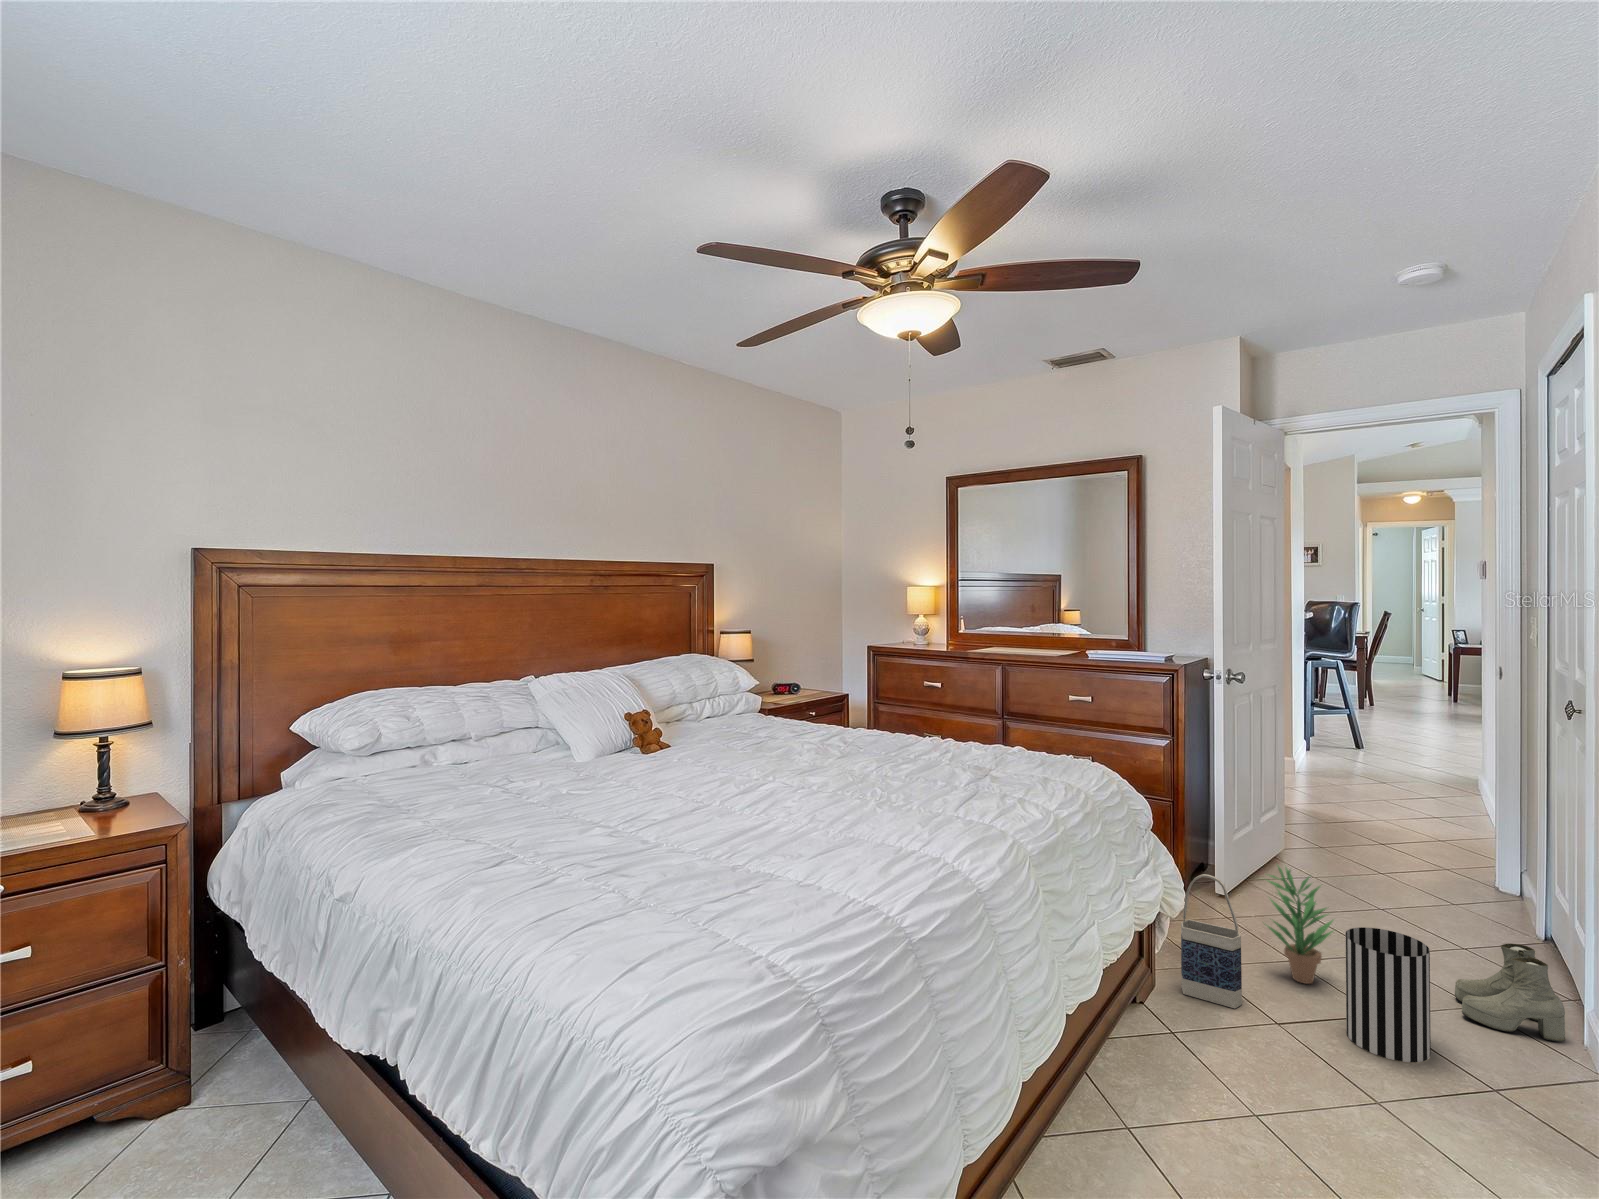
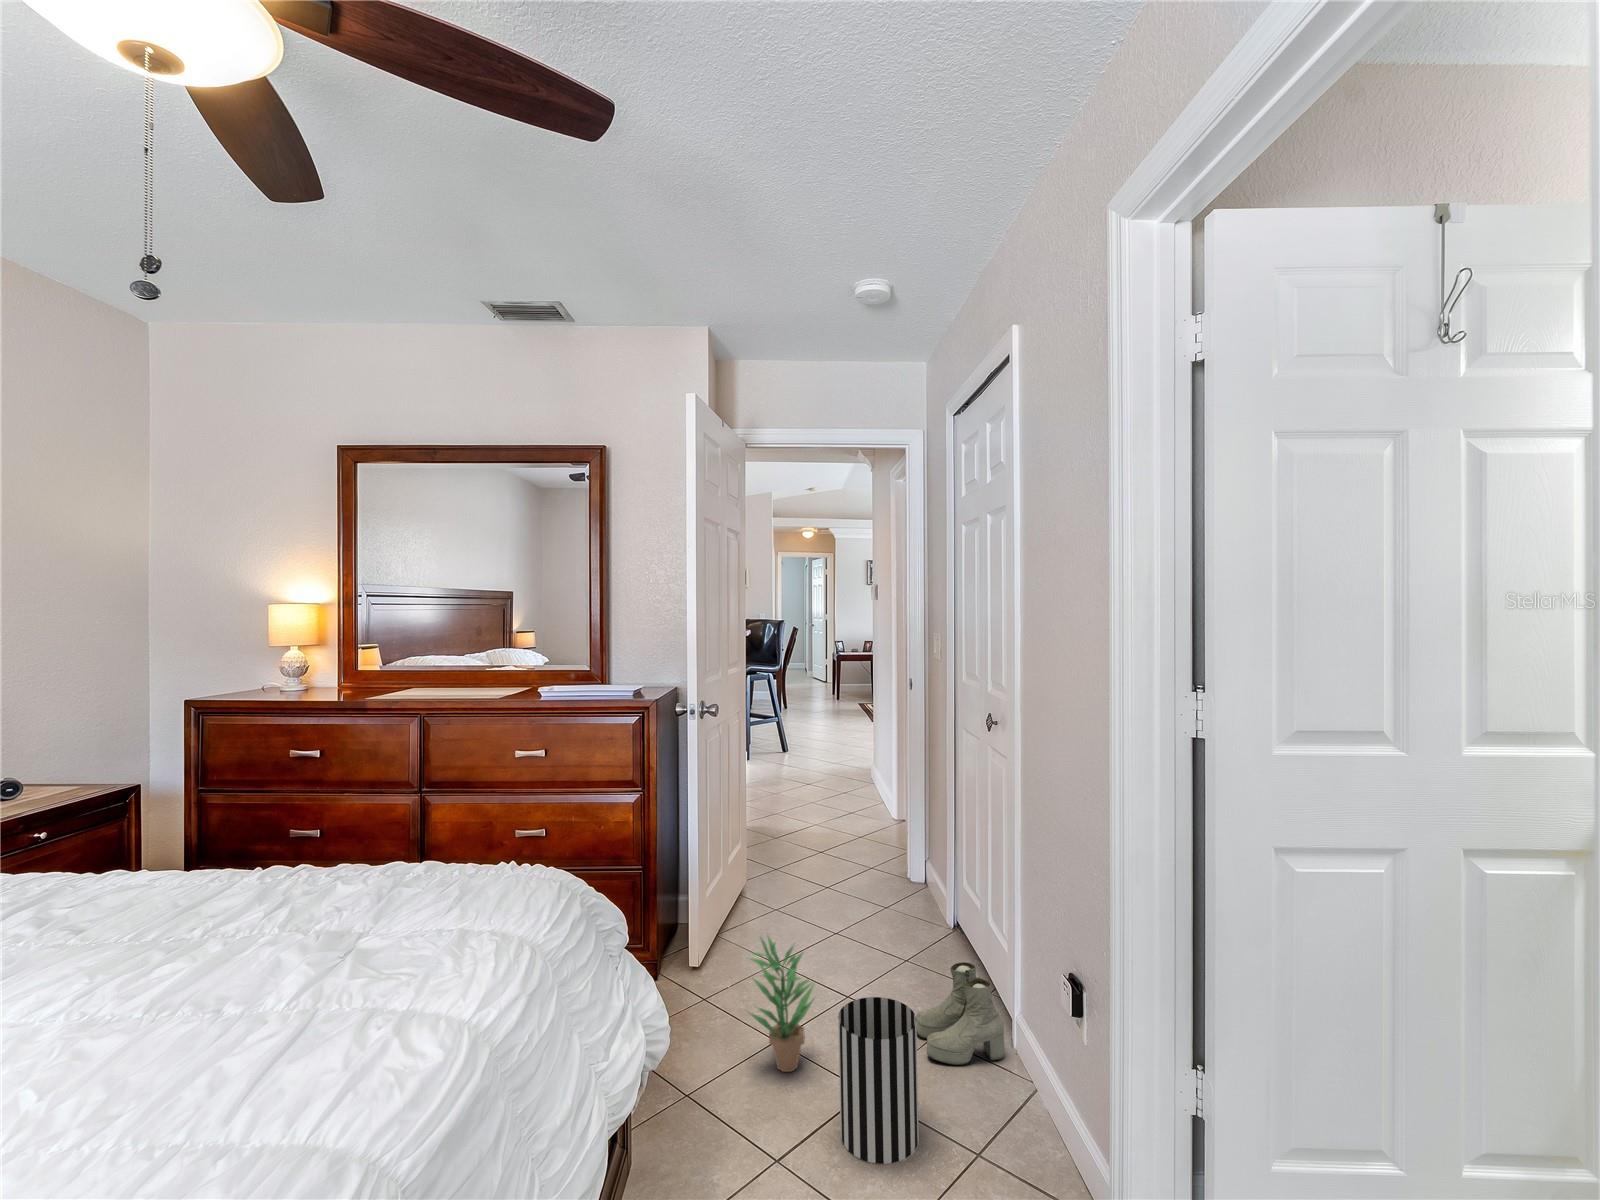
bag: present [1181,874,1242,1008] -> none [660,984,732,1156]

